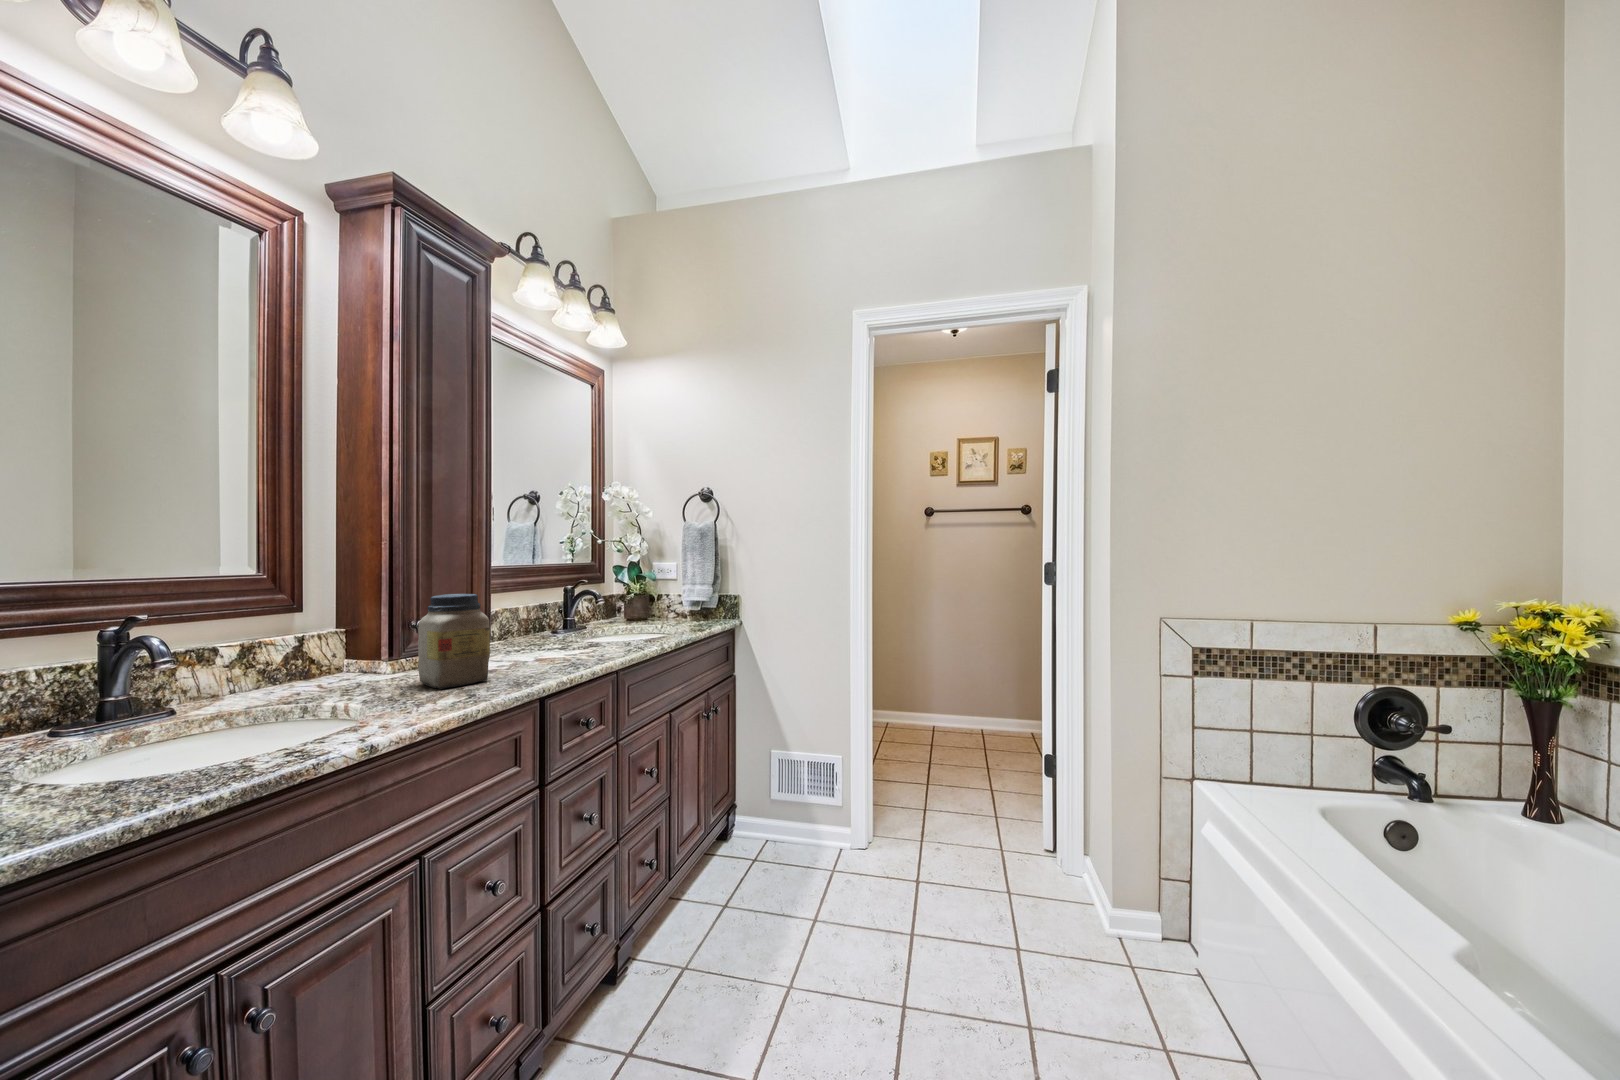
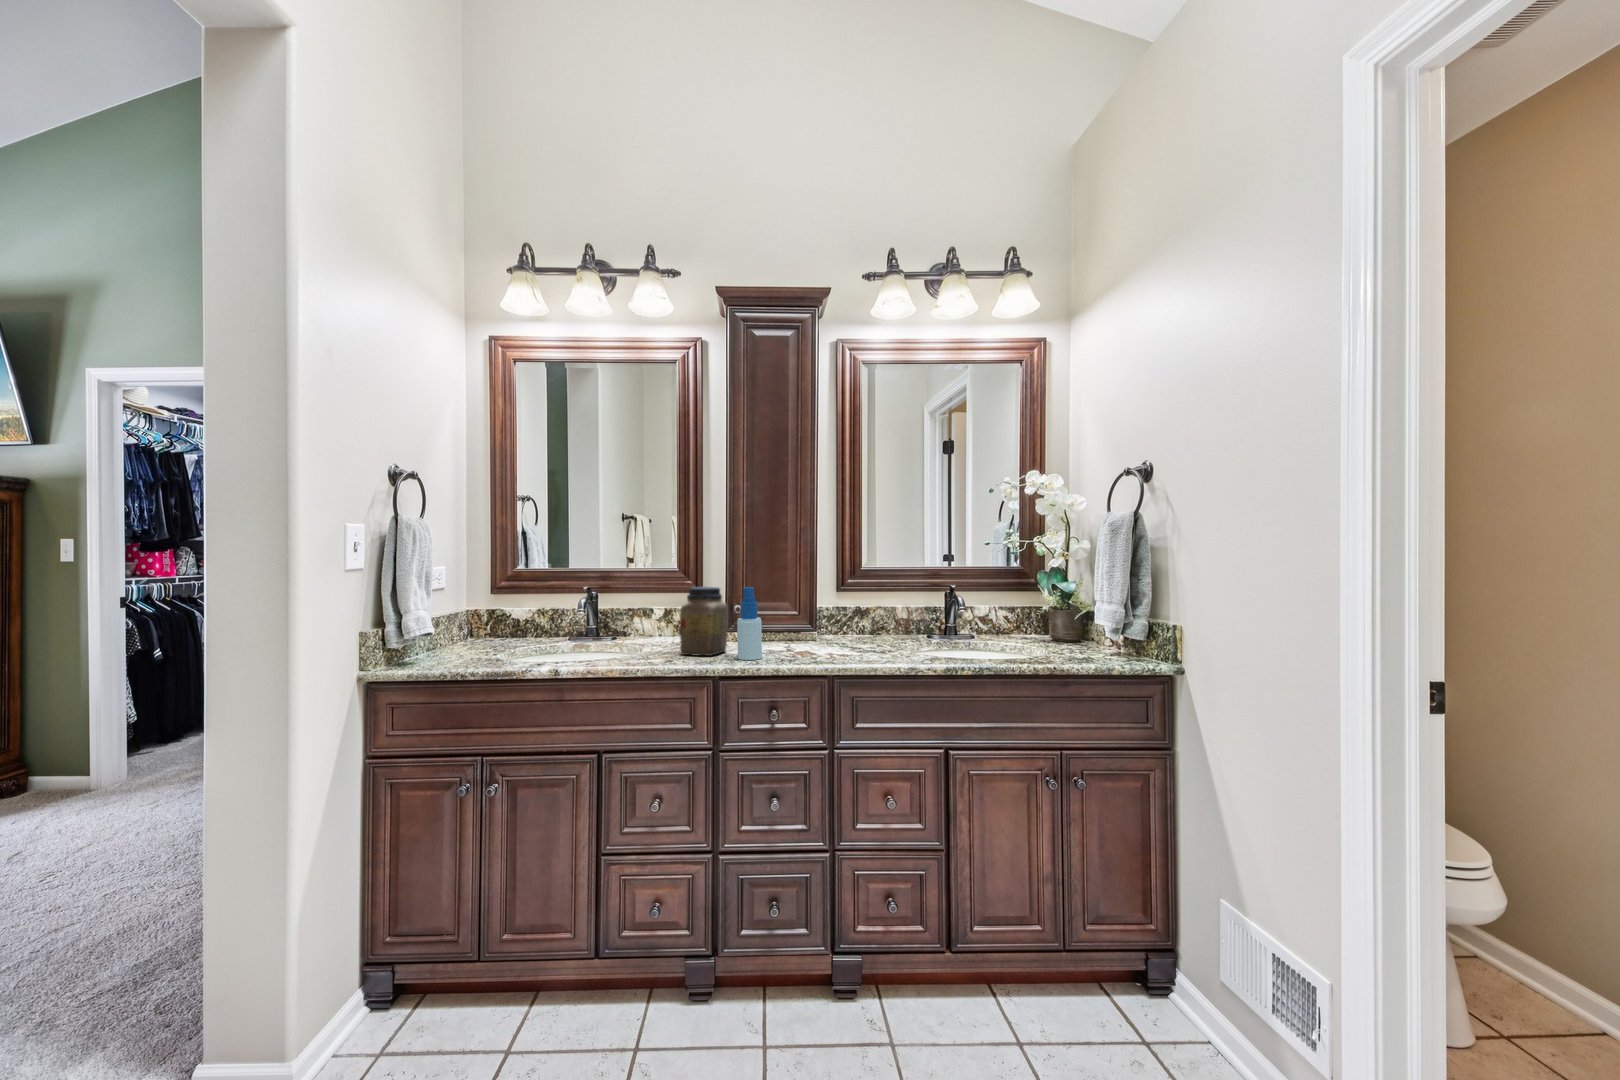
spray bottle: none [521,589,552,674] -> present [737,587,762,660]

